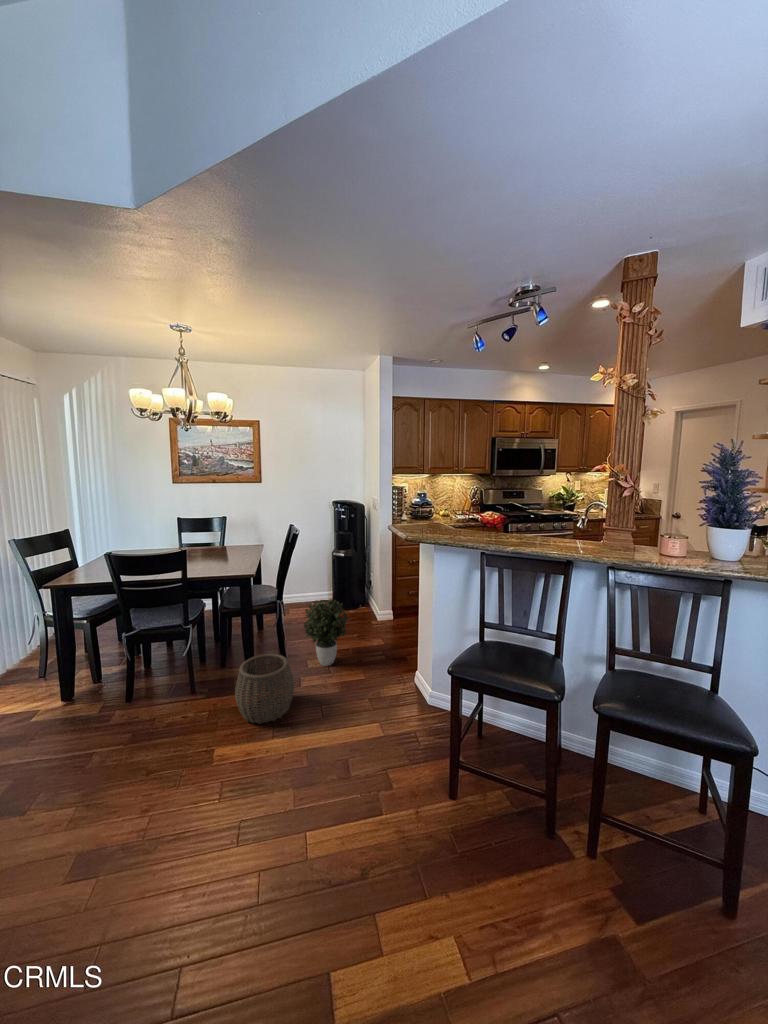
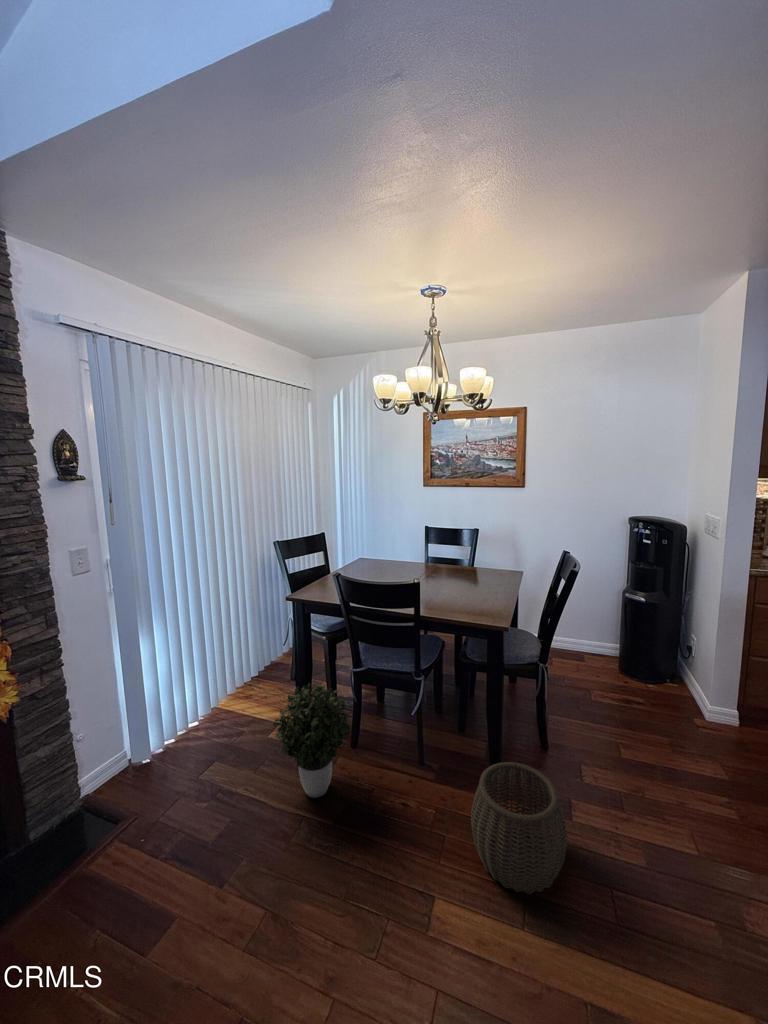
potted plant: present [304,599,348,666] -> present [273,683,352,798]

